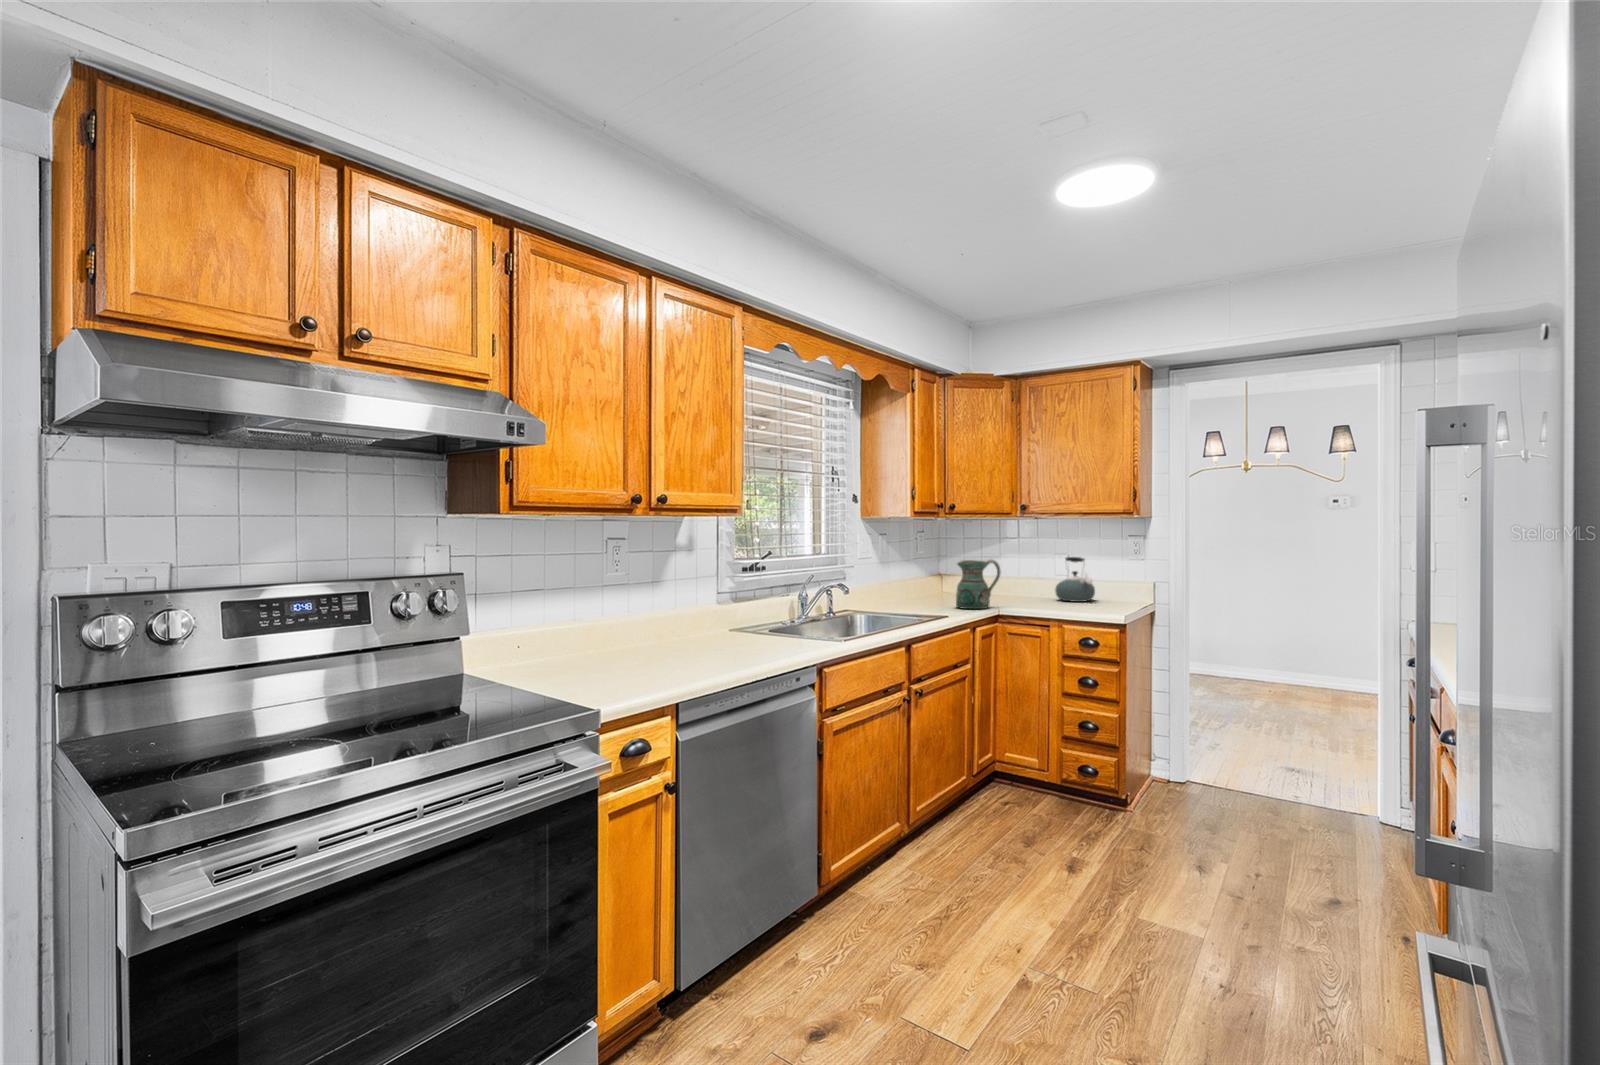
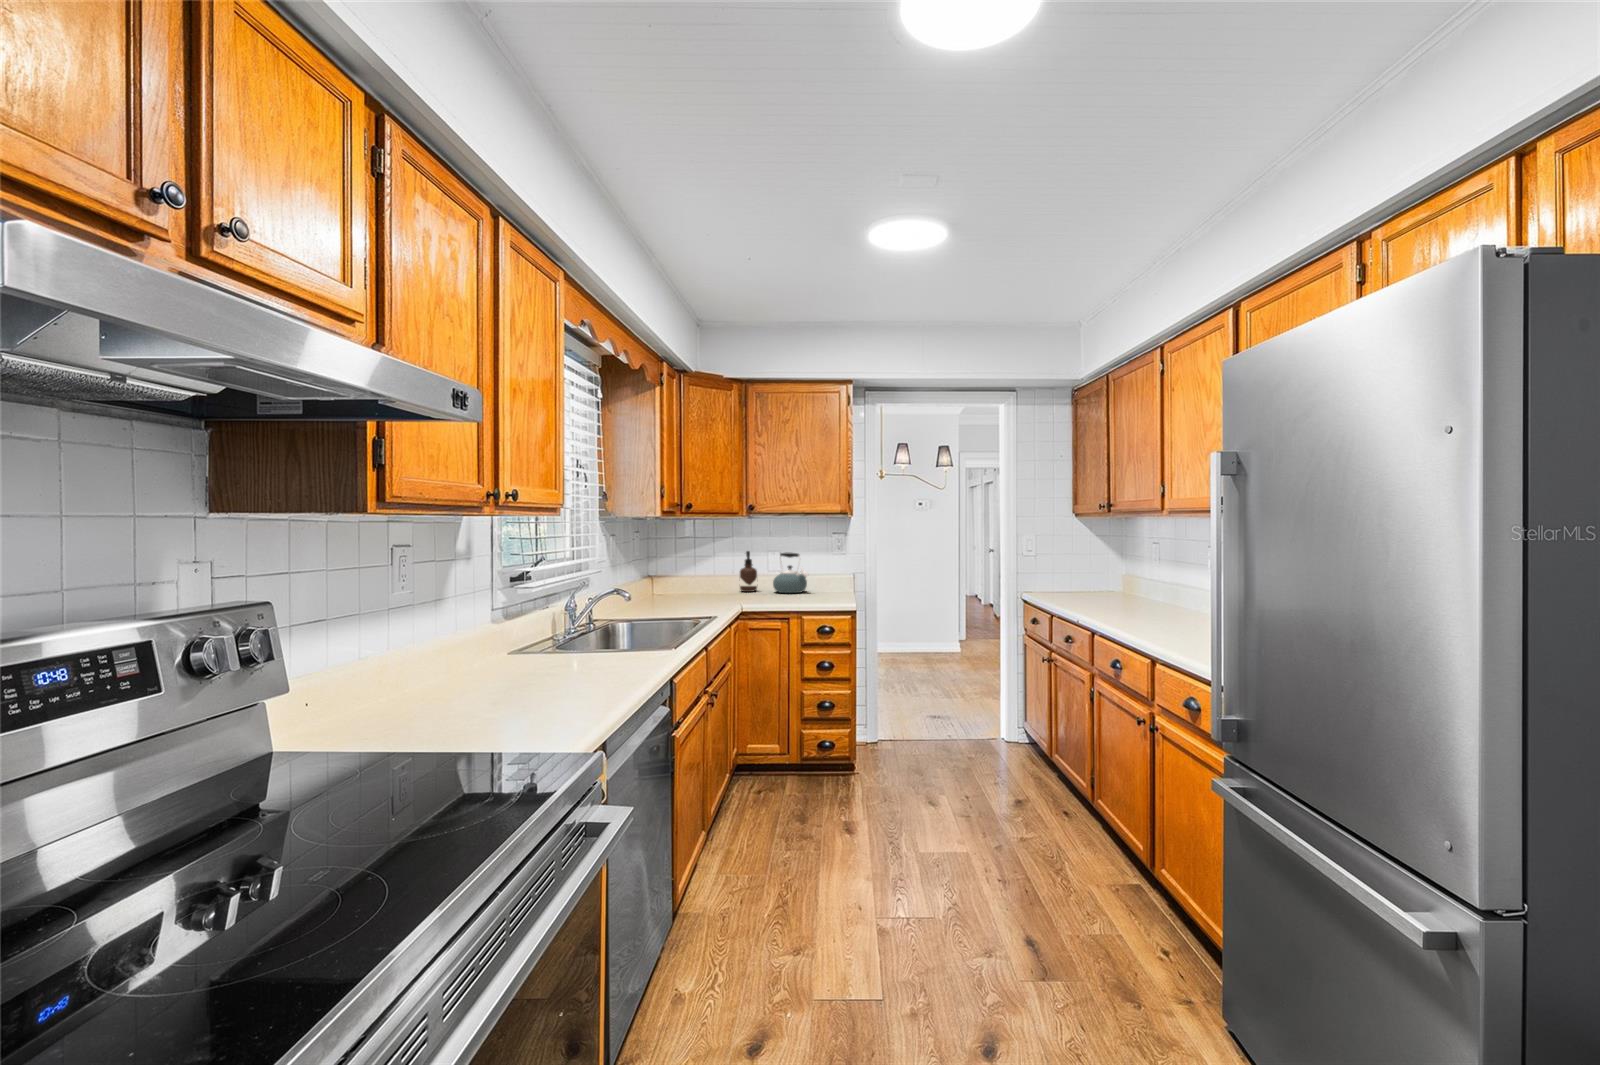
soap dispenser: none [1022,554,1042,598] -> present [740,551,757,592]
ceramic pitcher: present [956,560,1001,609] -> none [699,557,739,606]

